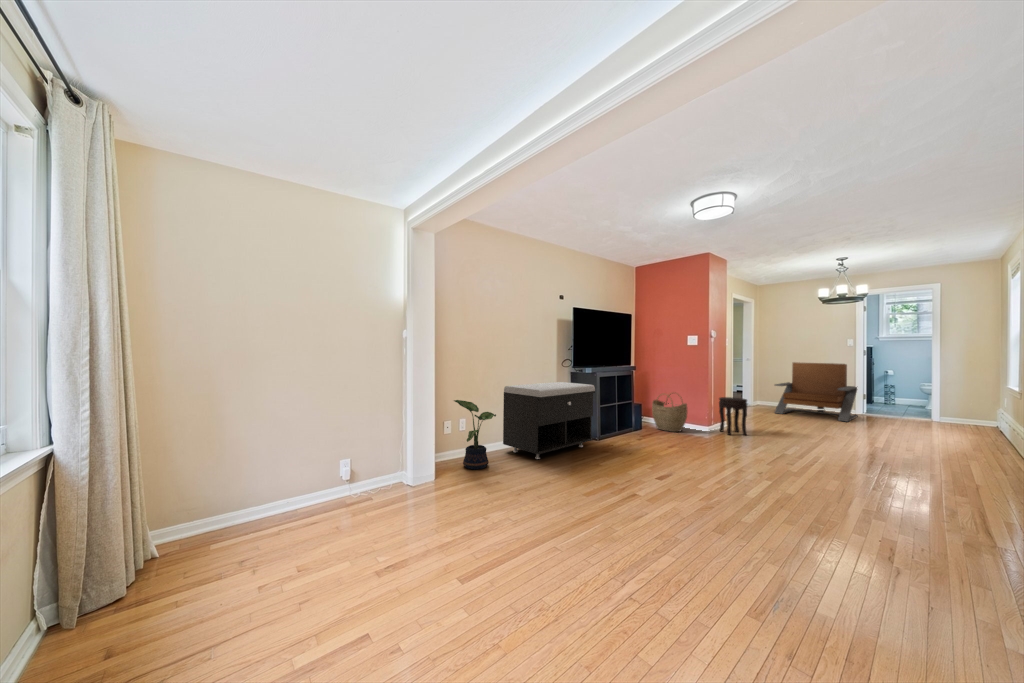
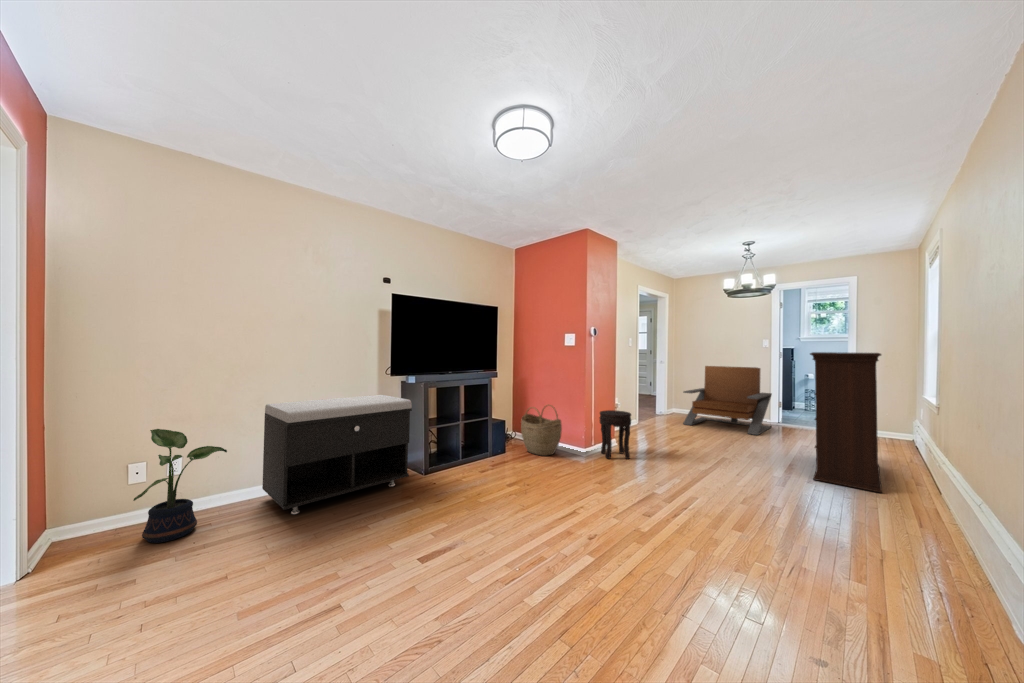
bookshelf: none [906,350,970,459] -> present [810,352,882,493]

